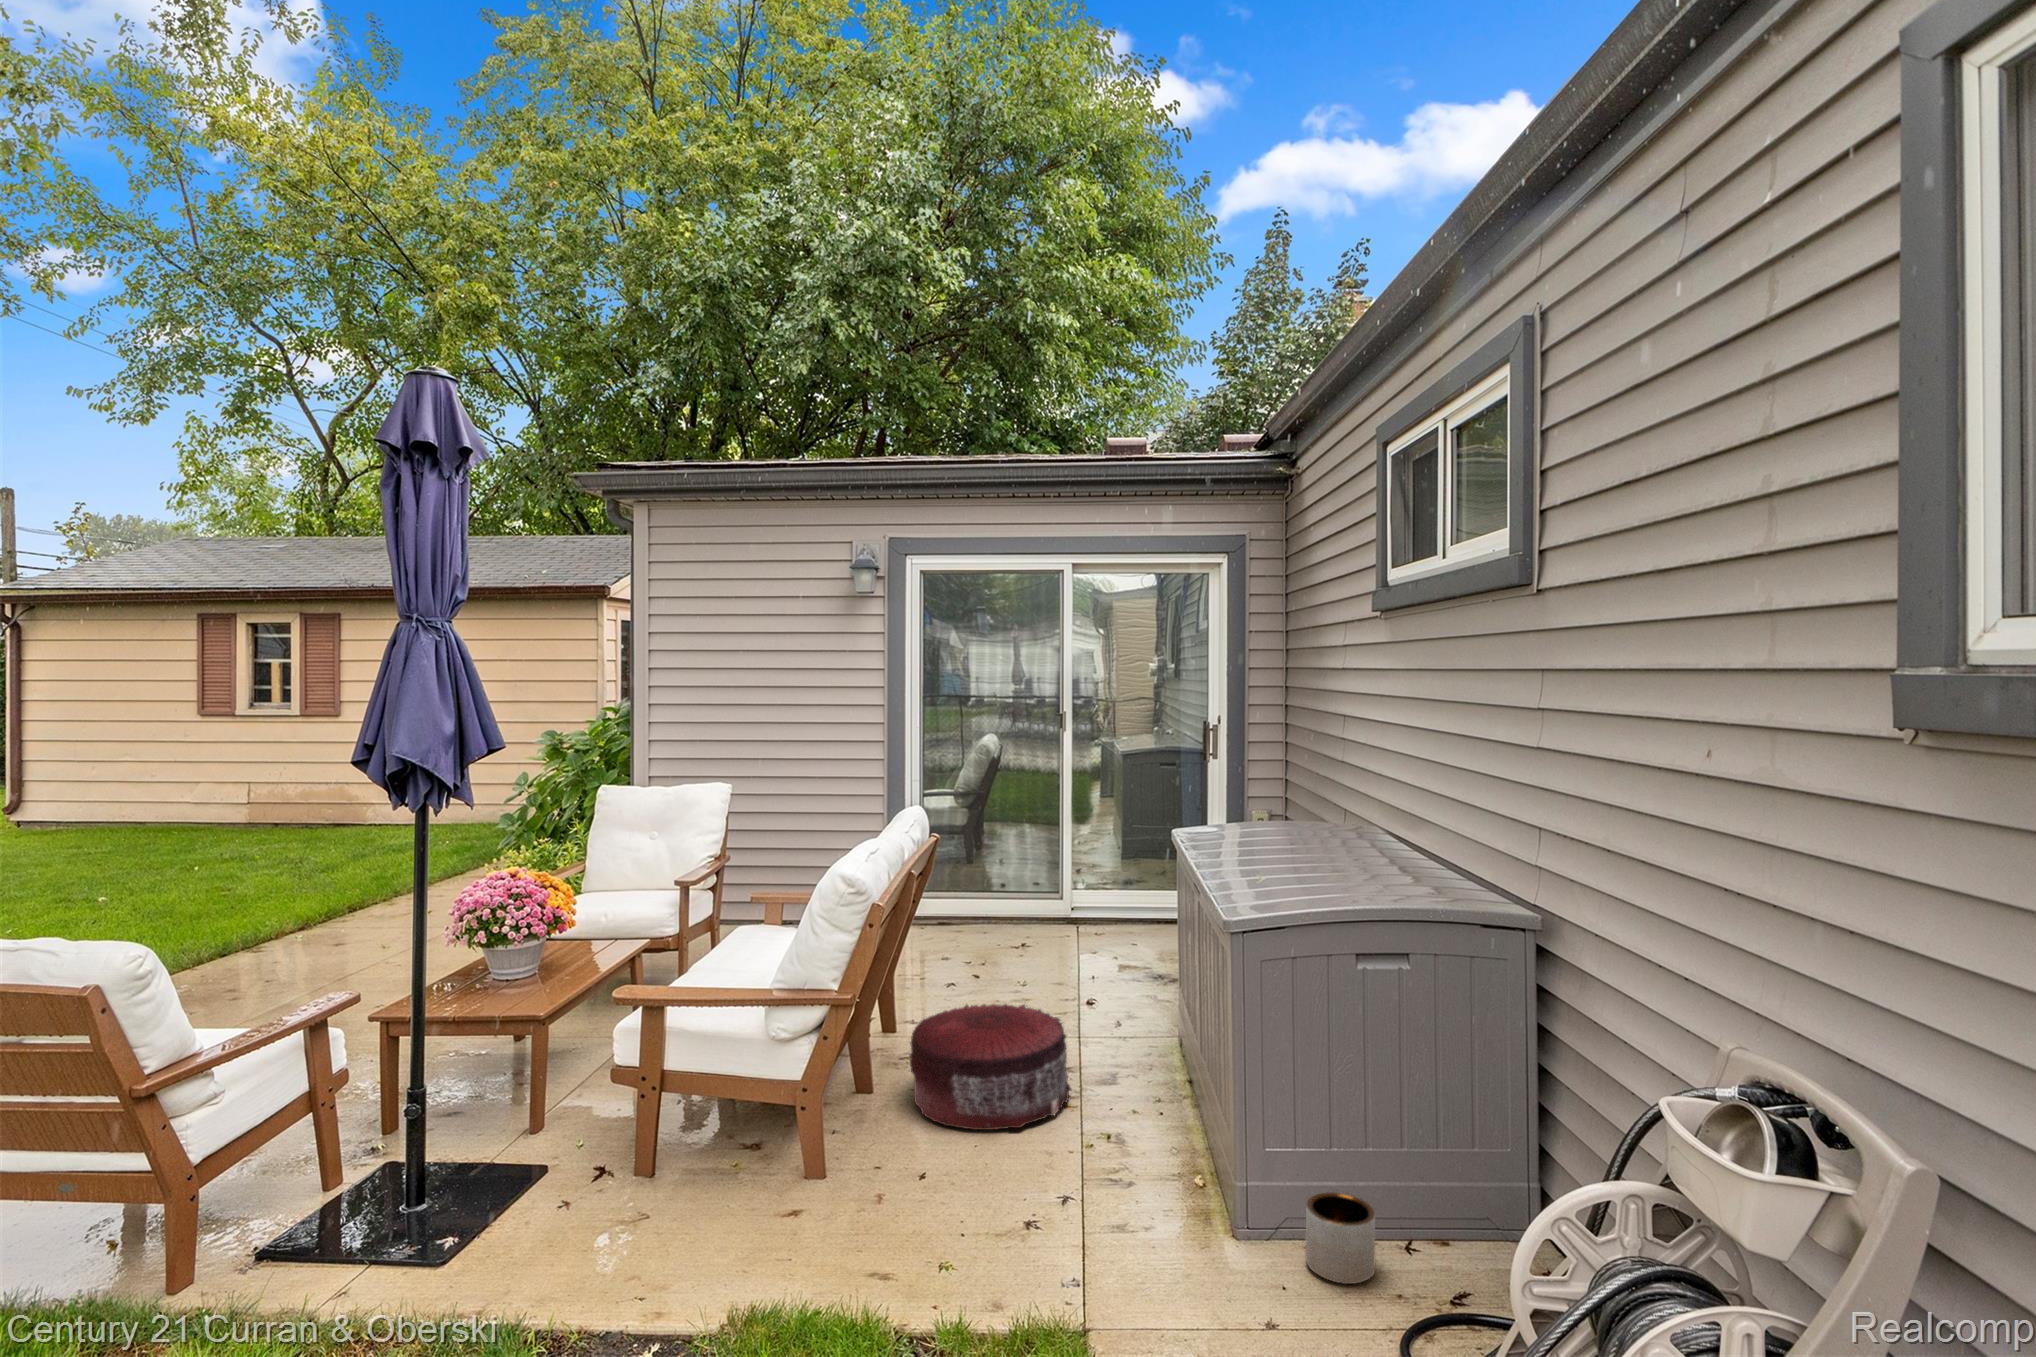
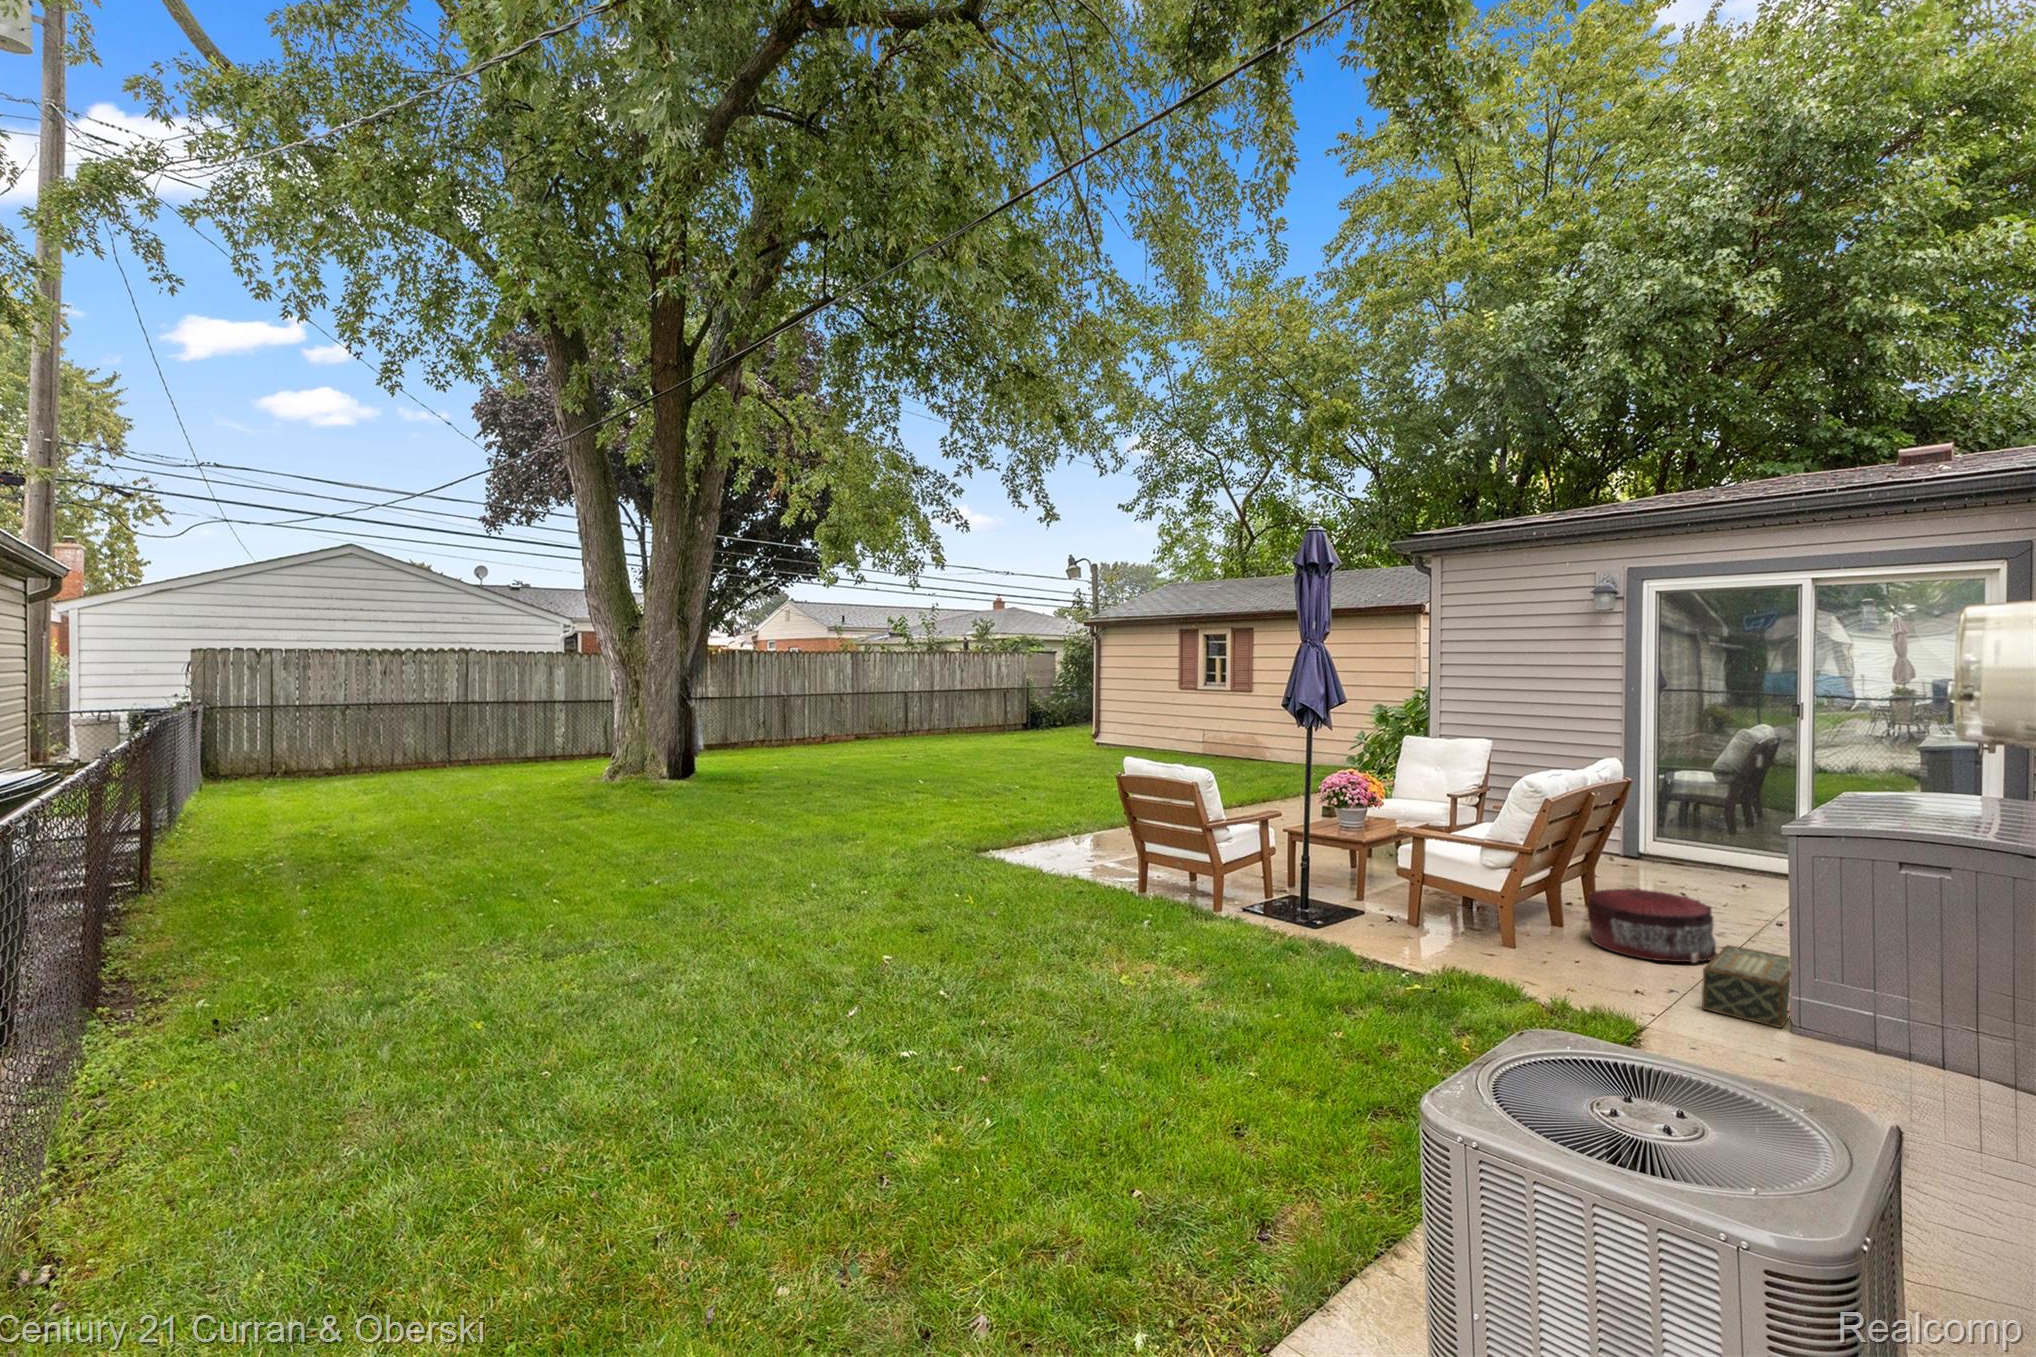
woven basket: none [1105,1089,1217,1228] -> present [1702,945,1791,1028]
planter: present [1305,1192,1375,1284] -> none [1841,1017,1904,1073]

